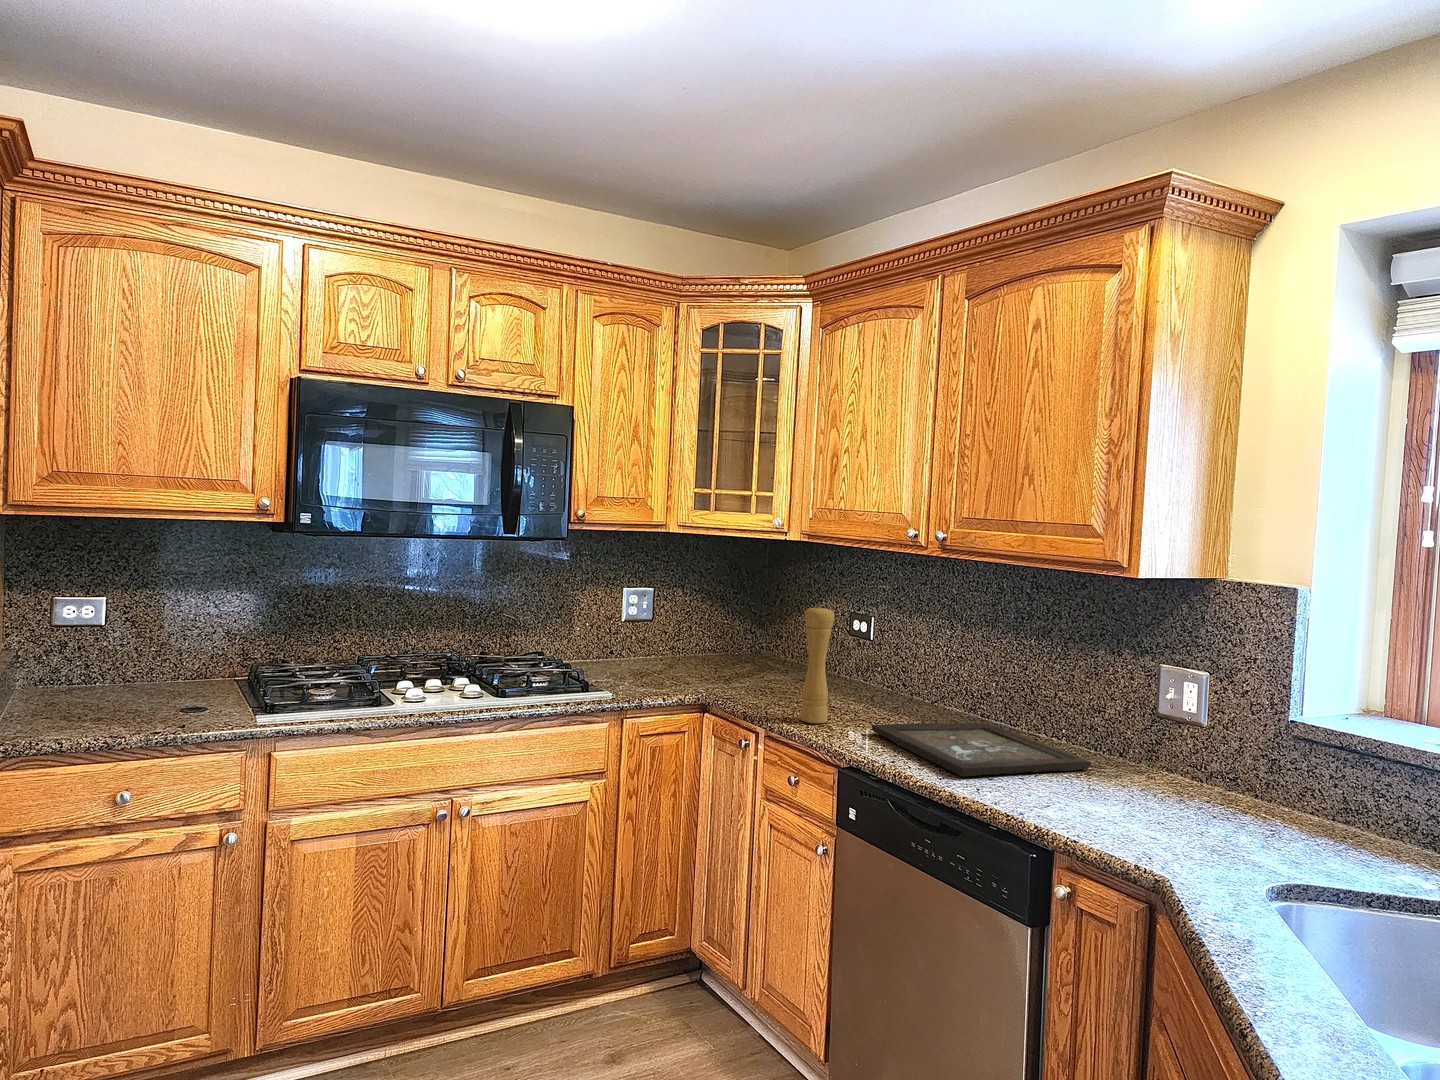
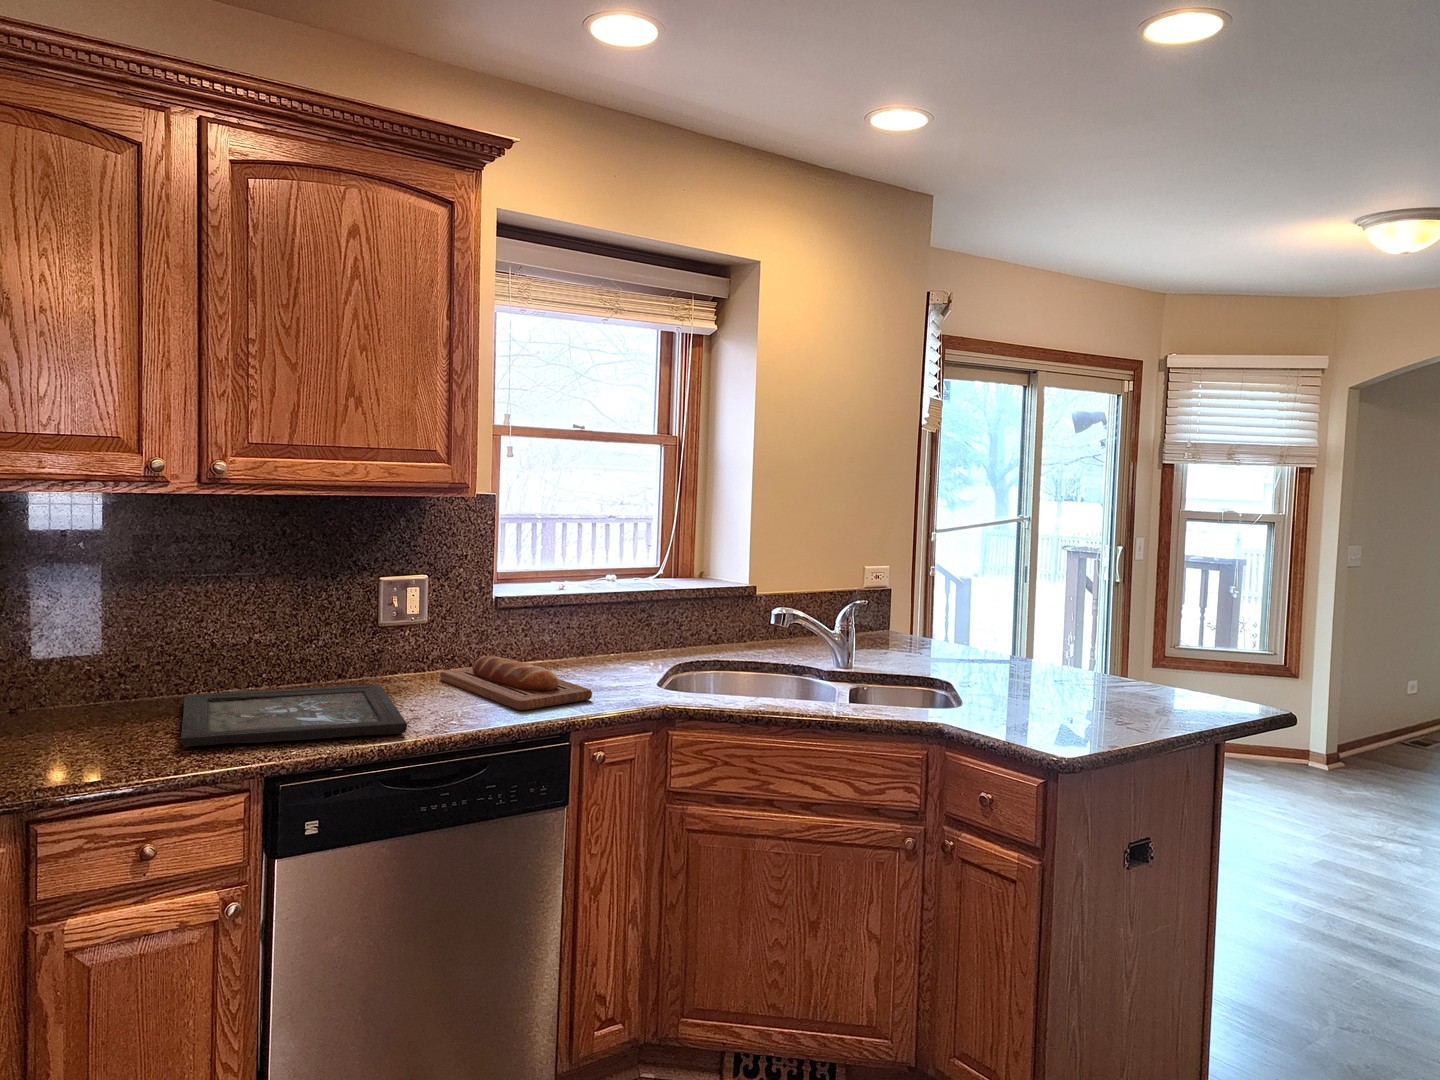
pepper mill: present [800,606,834,723] -> none [52,592,106,778]
bread loaf: none [1095,774,1281,845] -> present [440,656,592,710]

